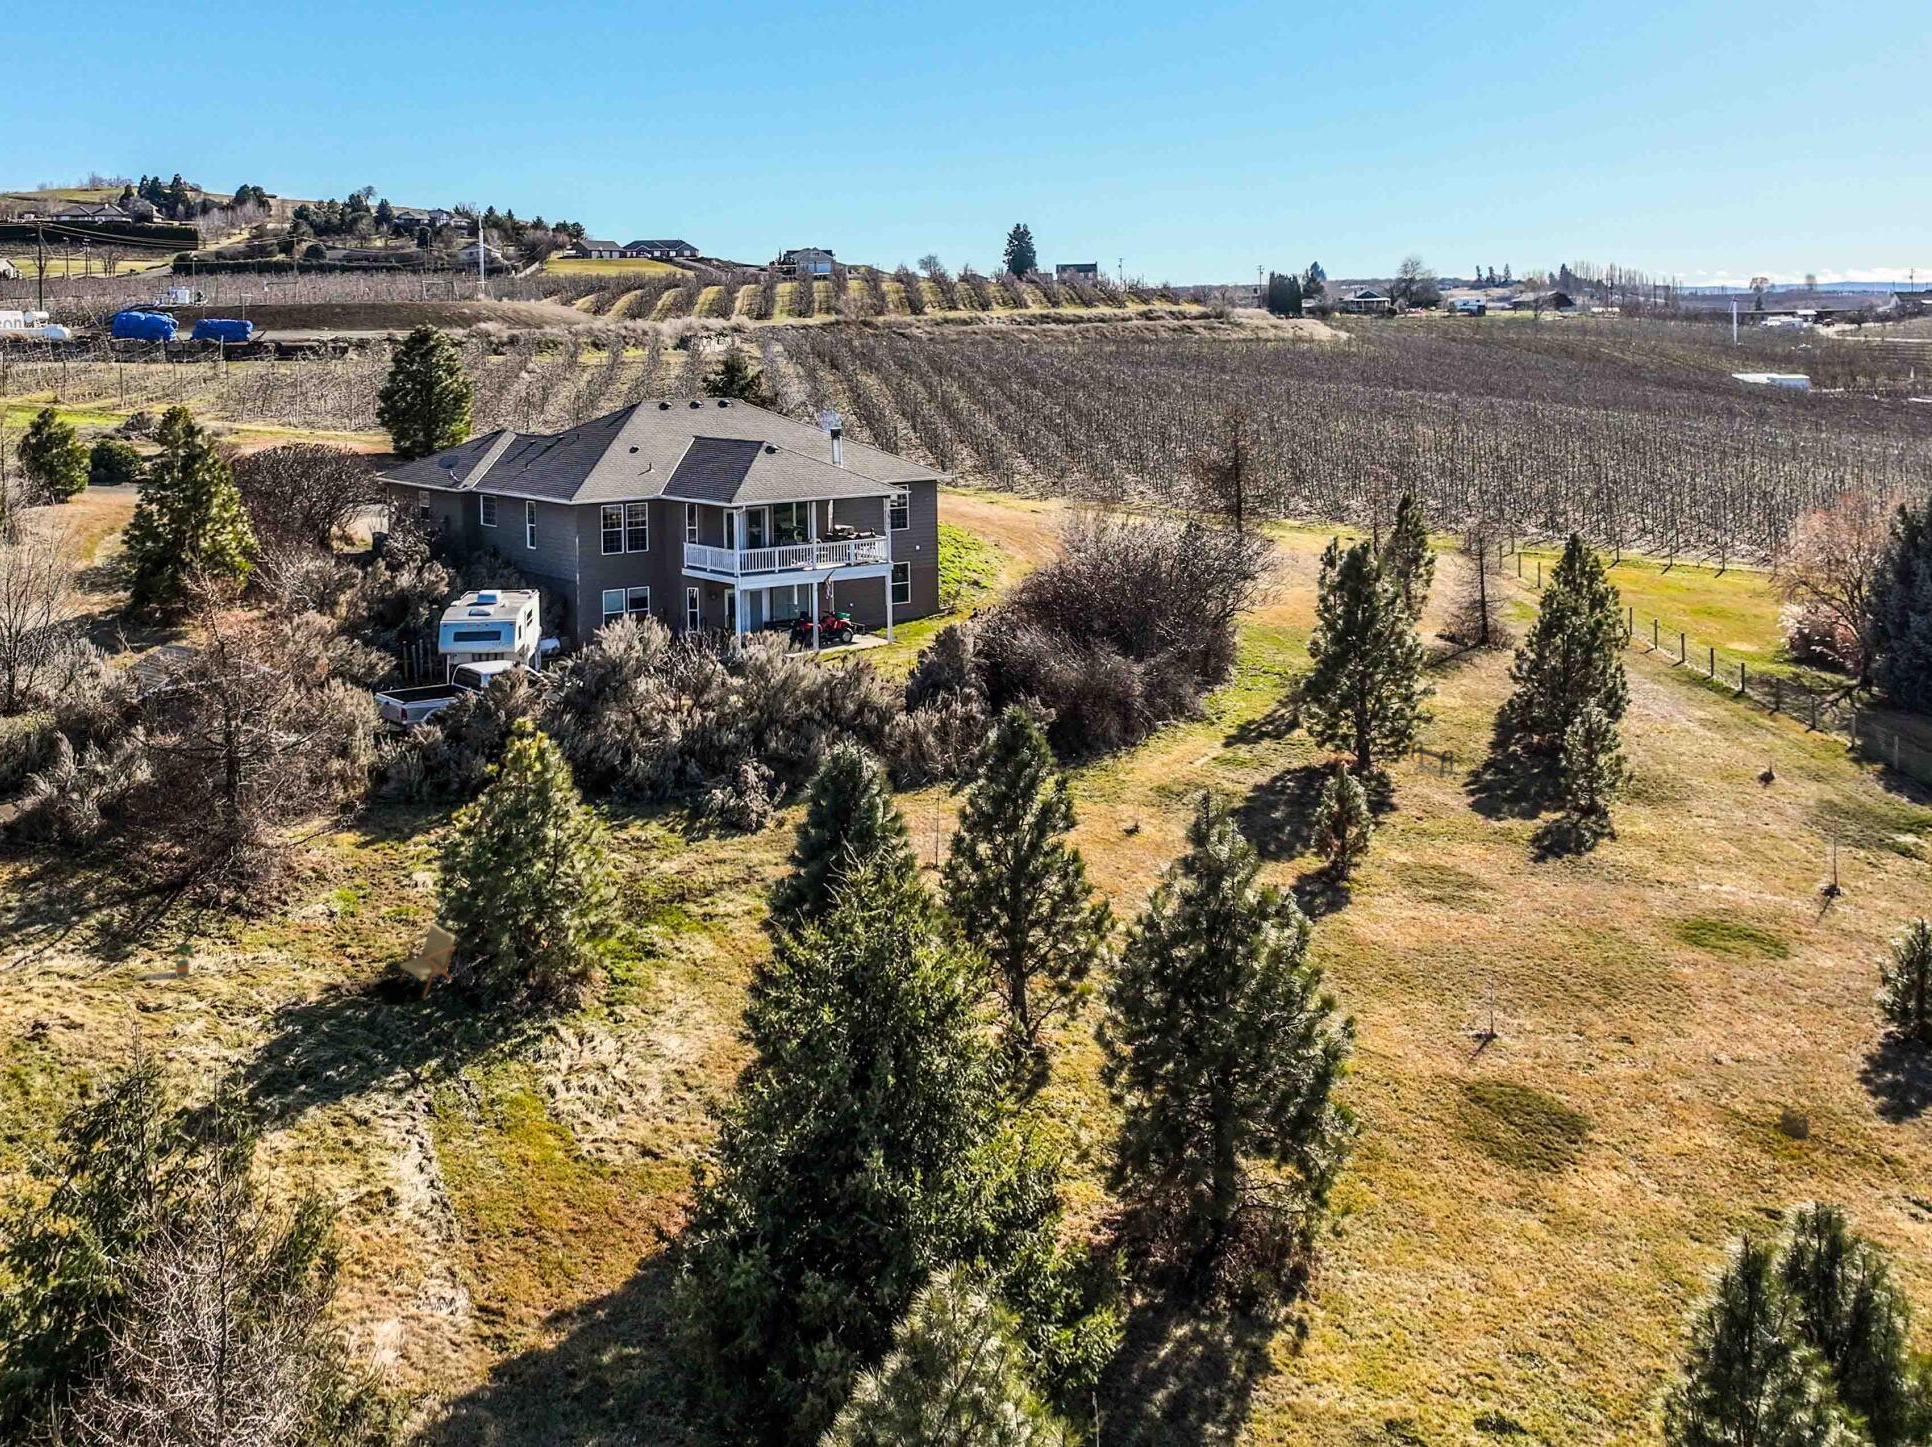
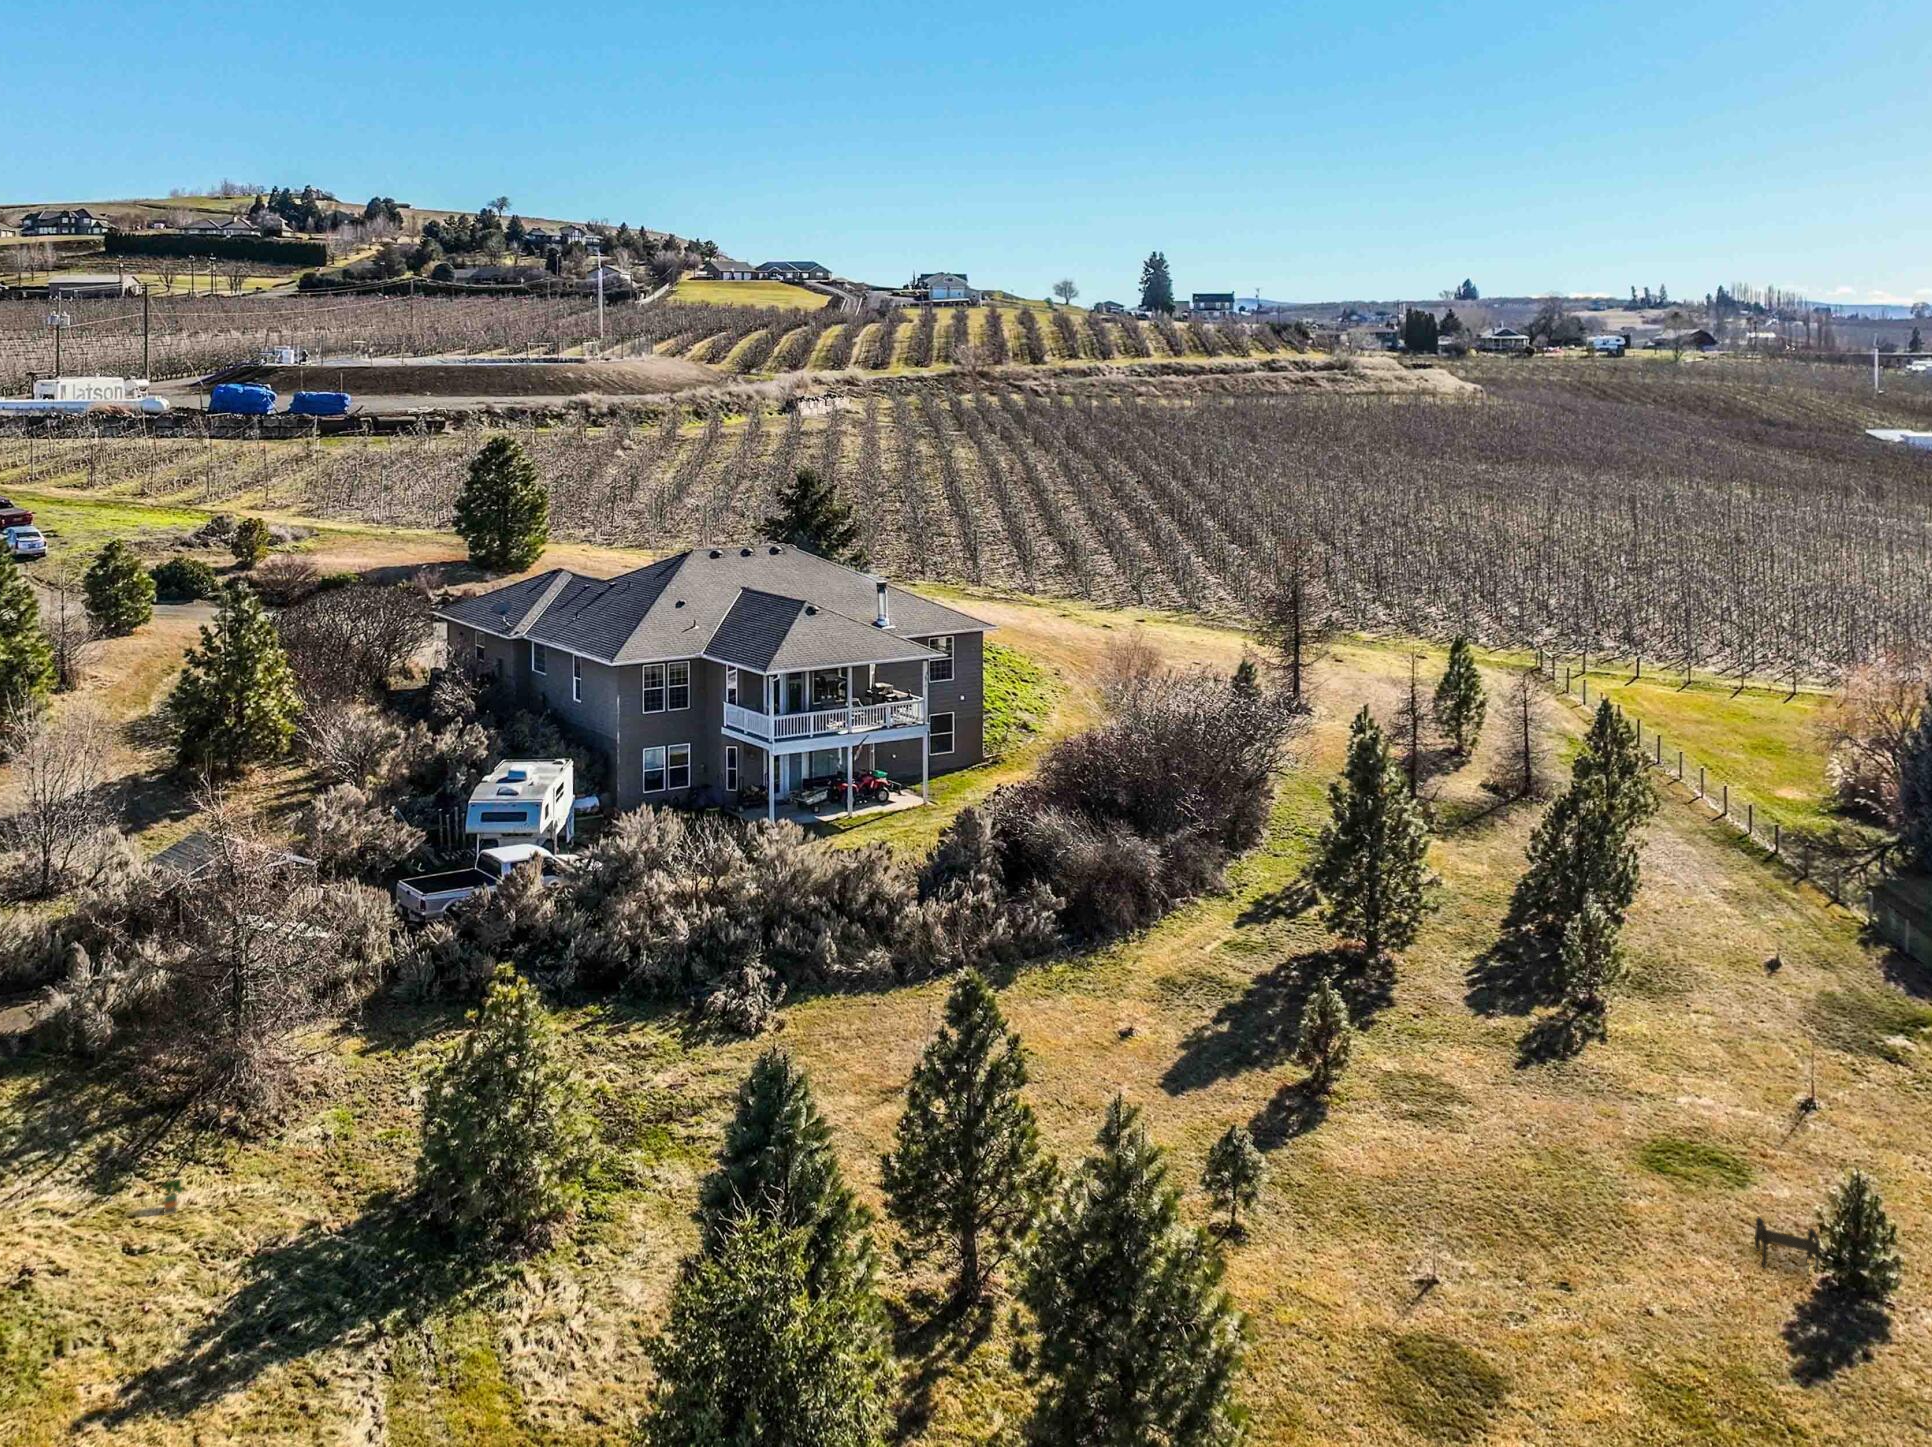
bench: present [1410,741,1453,776] -> present [1755,1216,1820,1271]
lounge chair: present [400,924,454,998] -> none [380,1155,438,1235]
woven basket: present [1780,1108,1809,1139] -> none [1685,1369,1711,1402]

